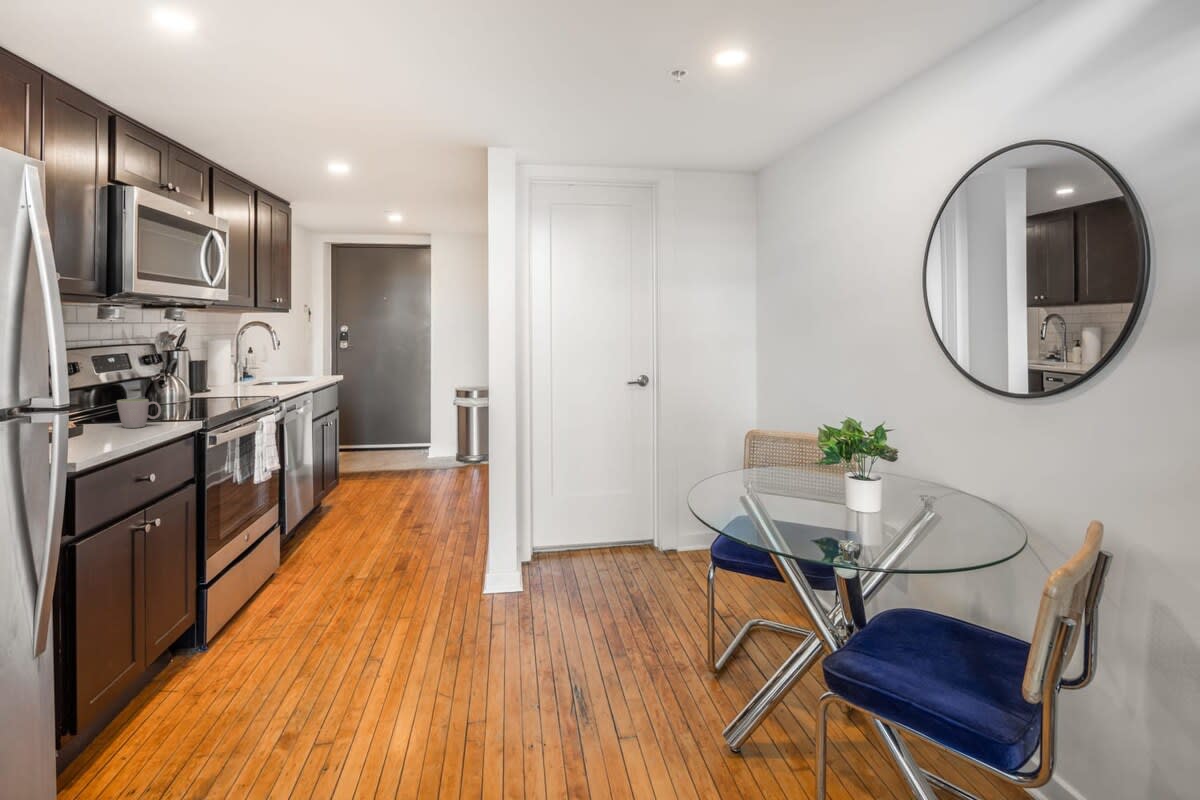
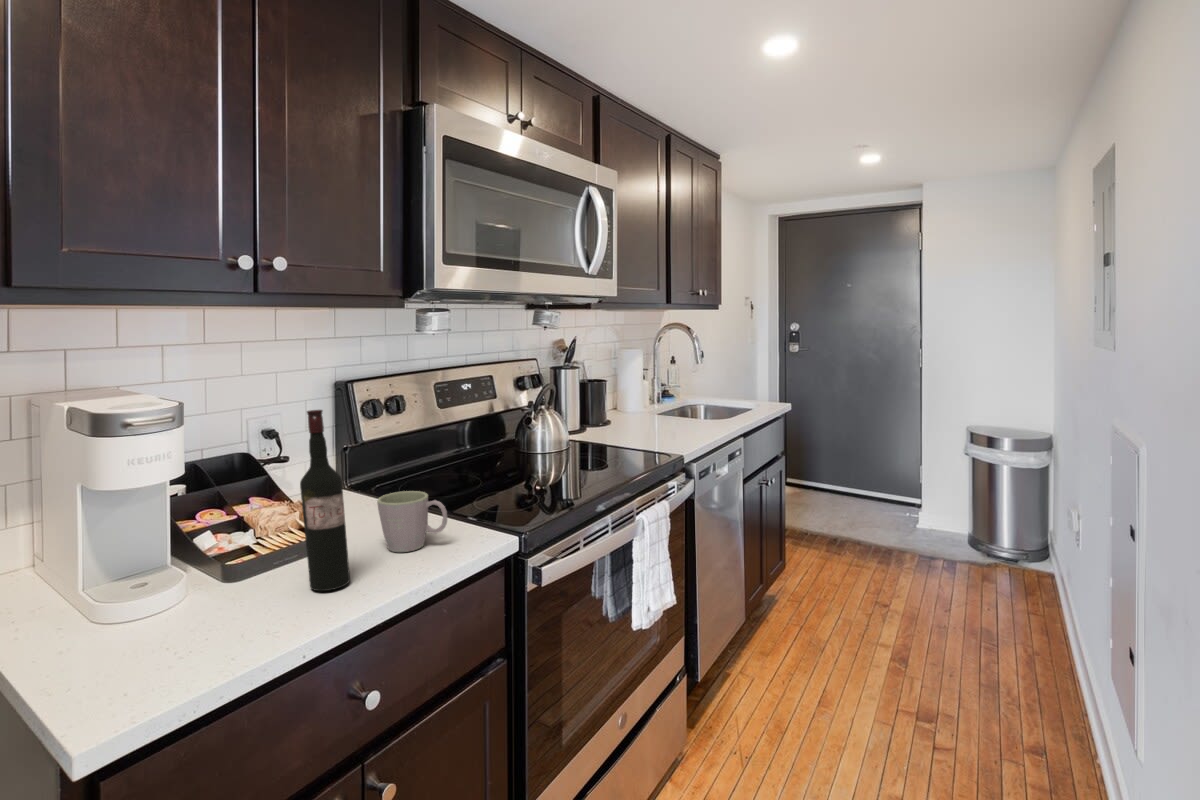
wine bottle: none [94,349,122,437] -> present [300,410,350,591]

